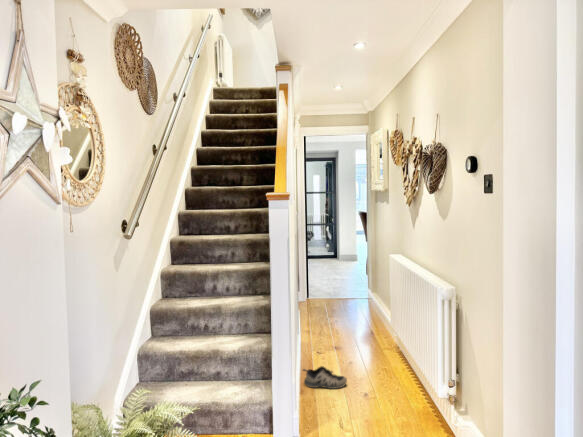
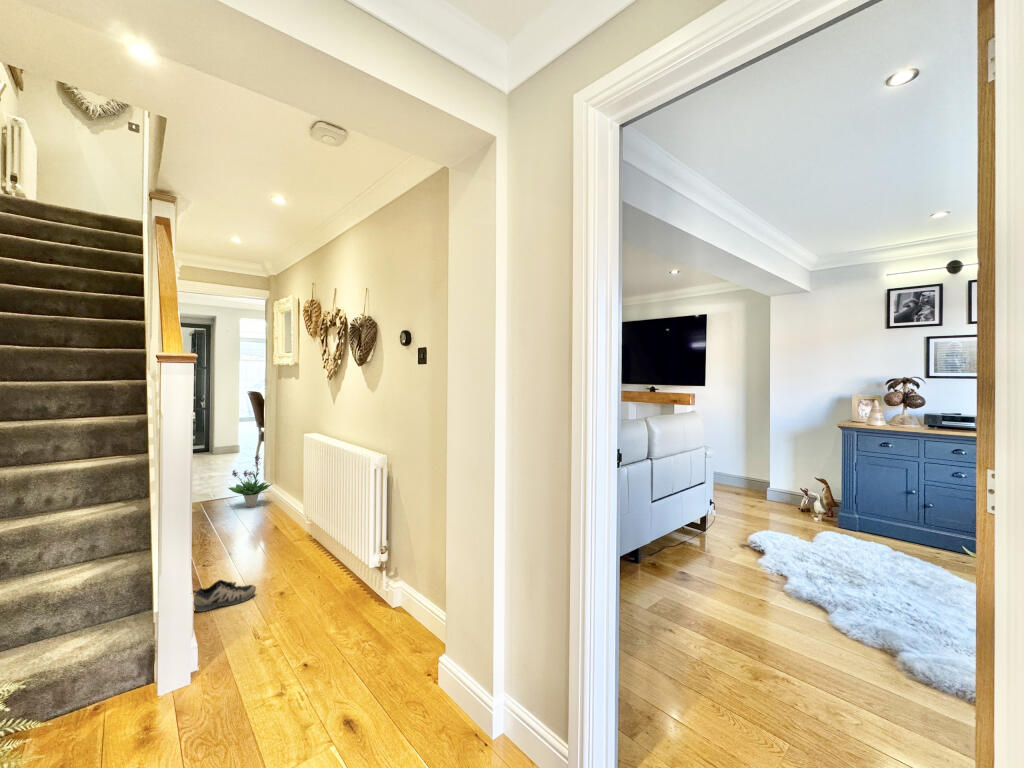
potted plant: none [340,264,372,307] -> present [228,454,272,507]

